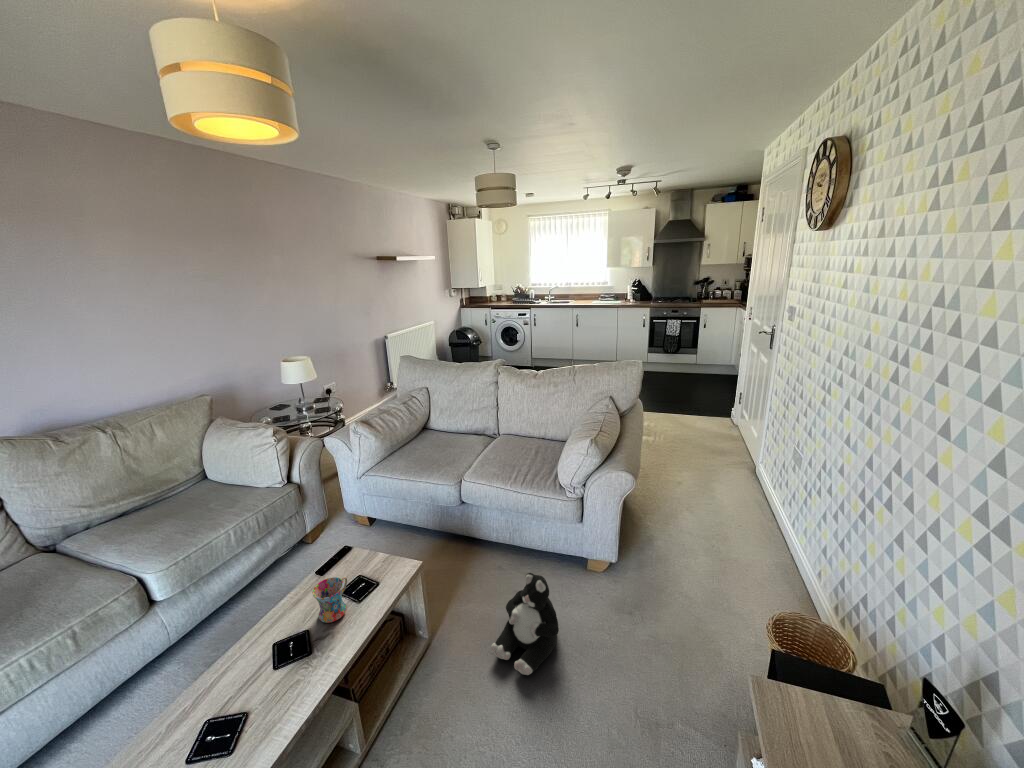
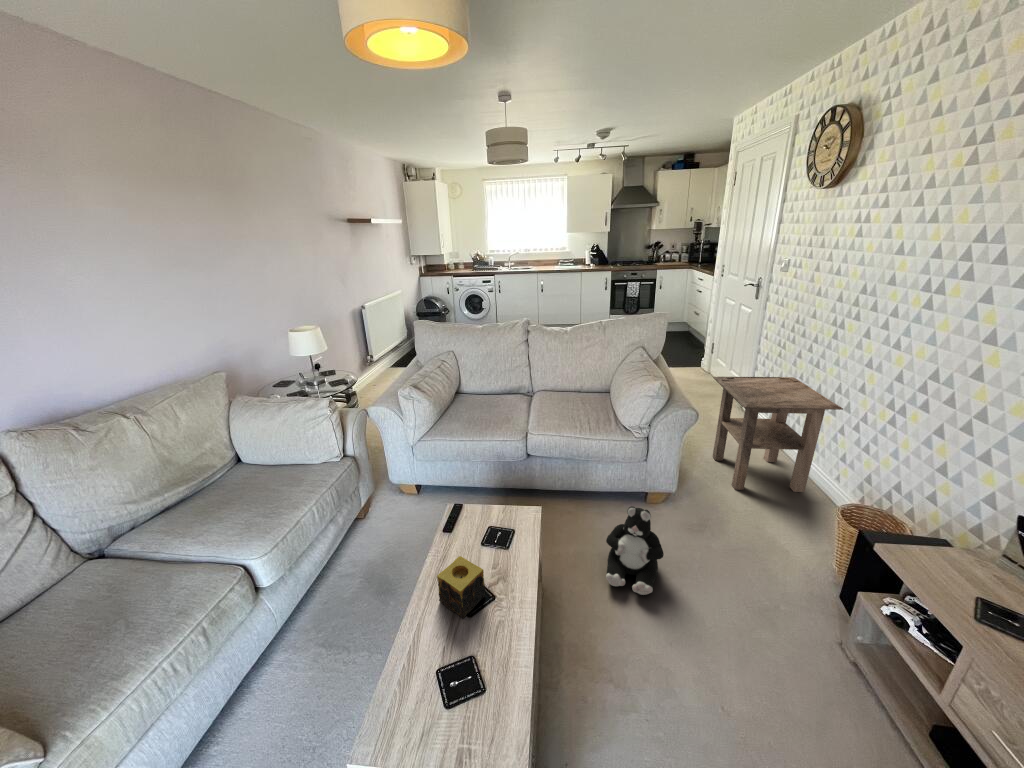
side table: none [688,434,818,582] -> present [713,377,843,492]
mug: present [312,577,347,623] -> none [475,527,504,570]
candle: none [252,604,302,670] -> present [437,556,485,618]

